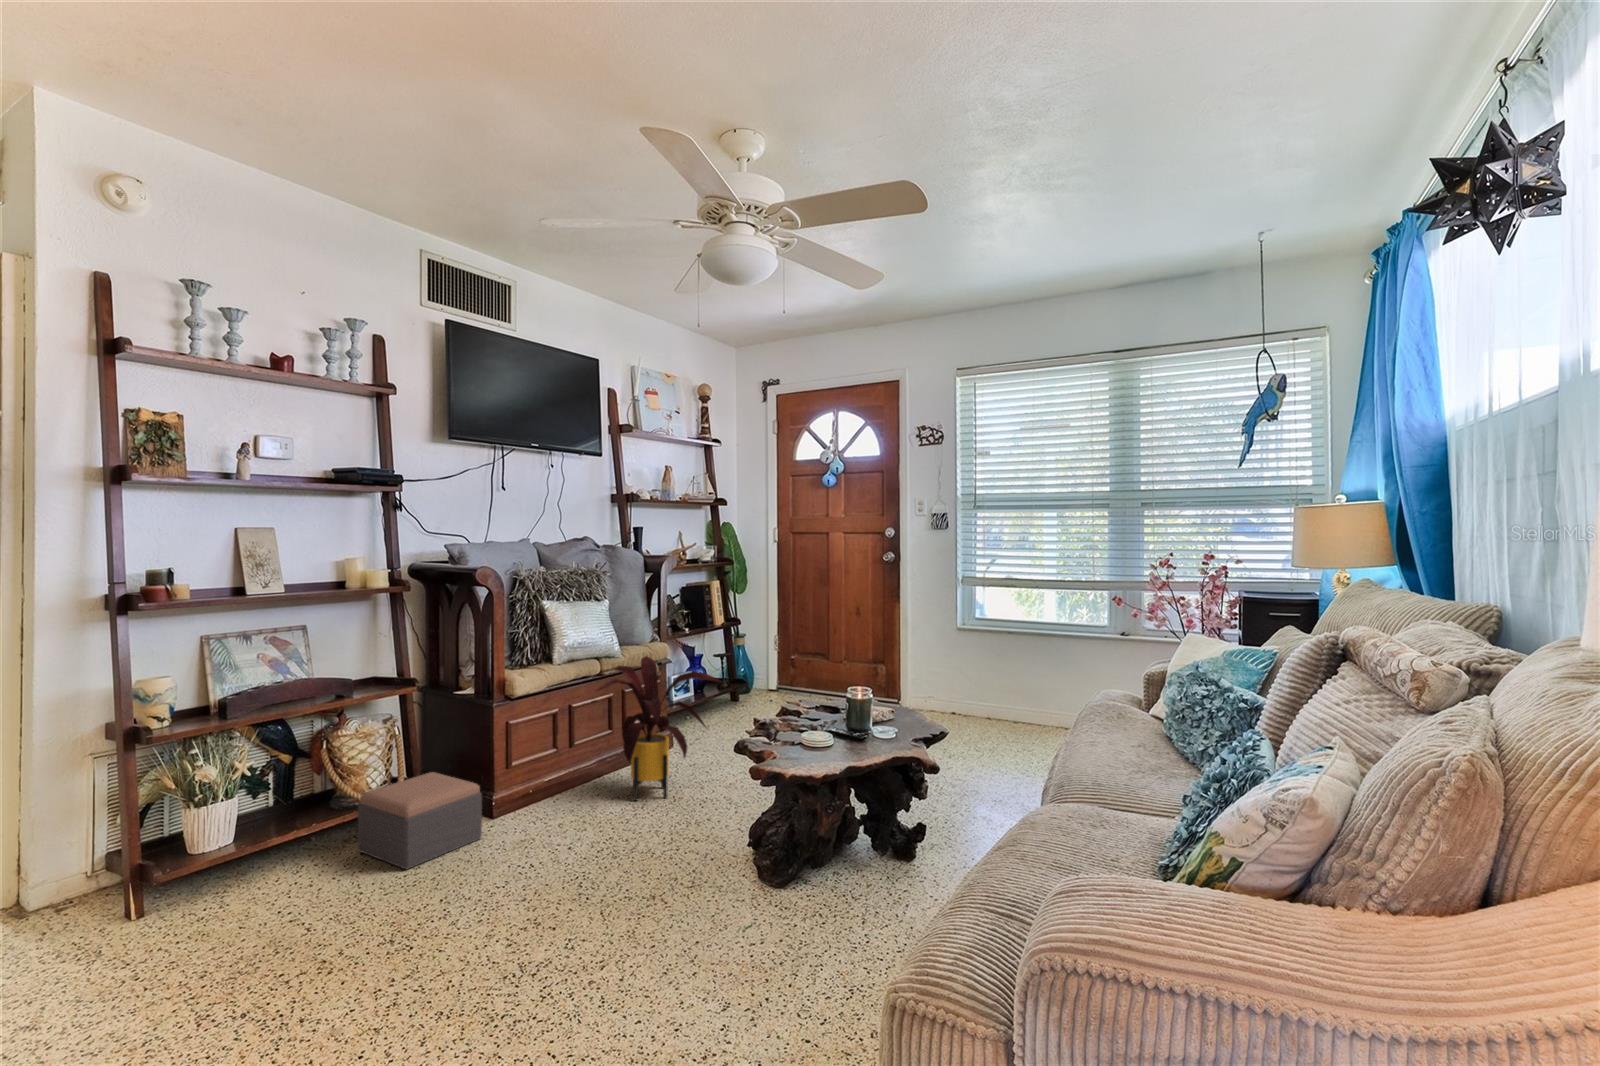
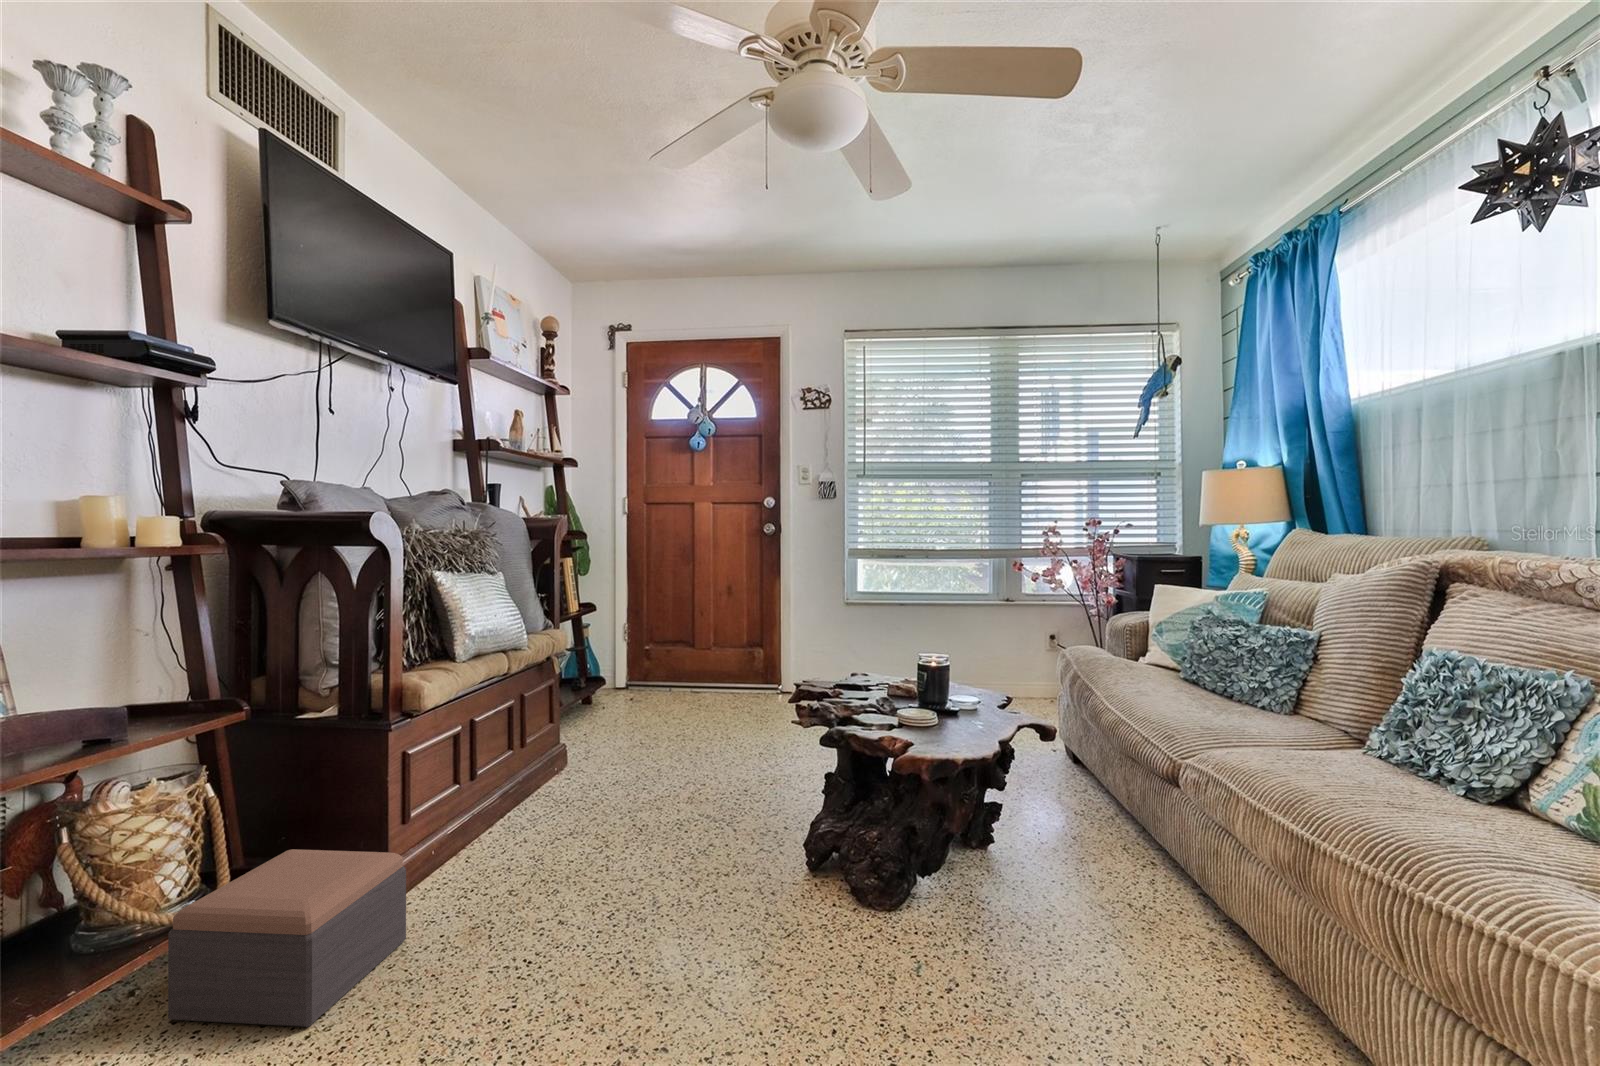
house plant: present [596,656,721,801] -> none [505,642,703,838]

